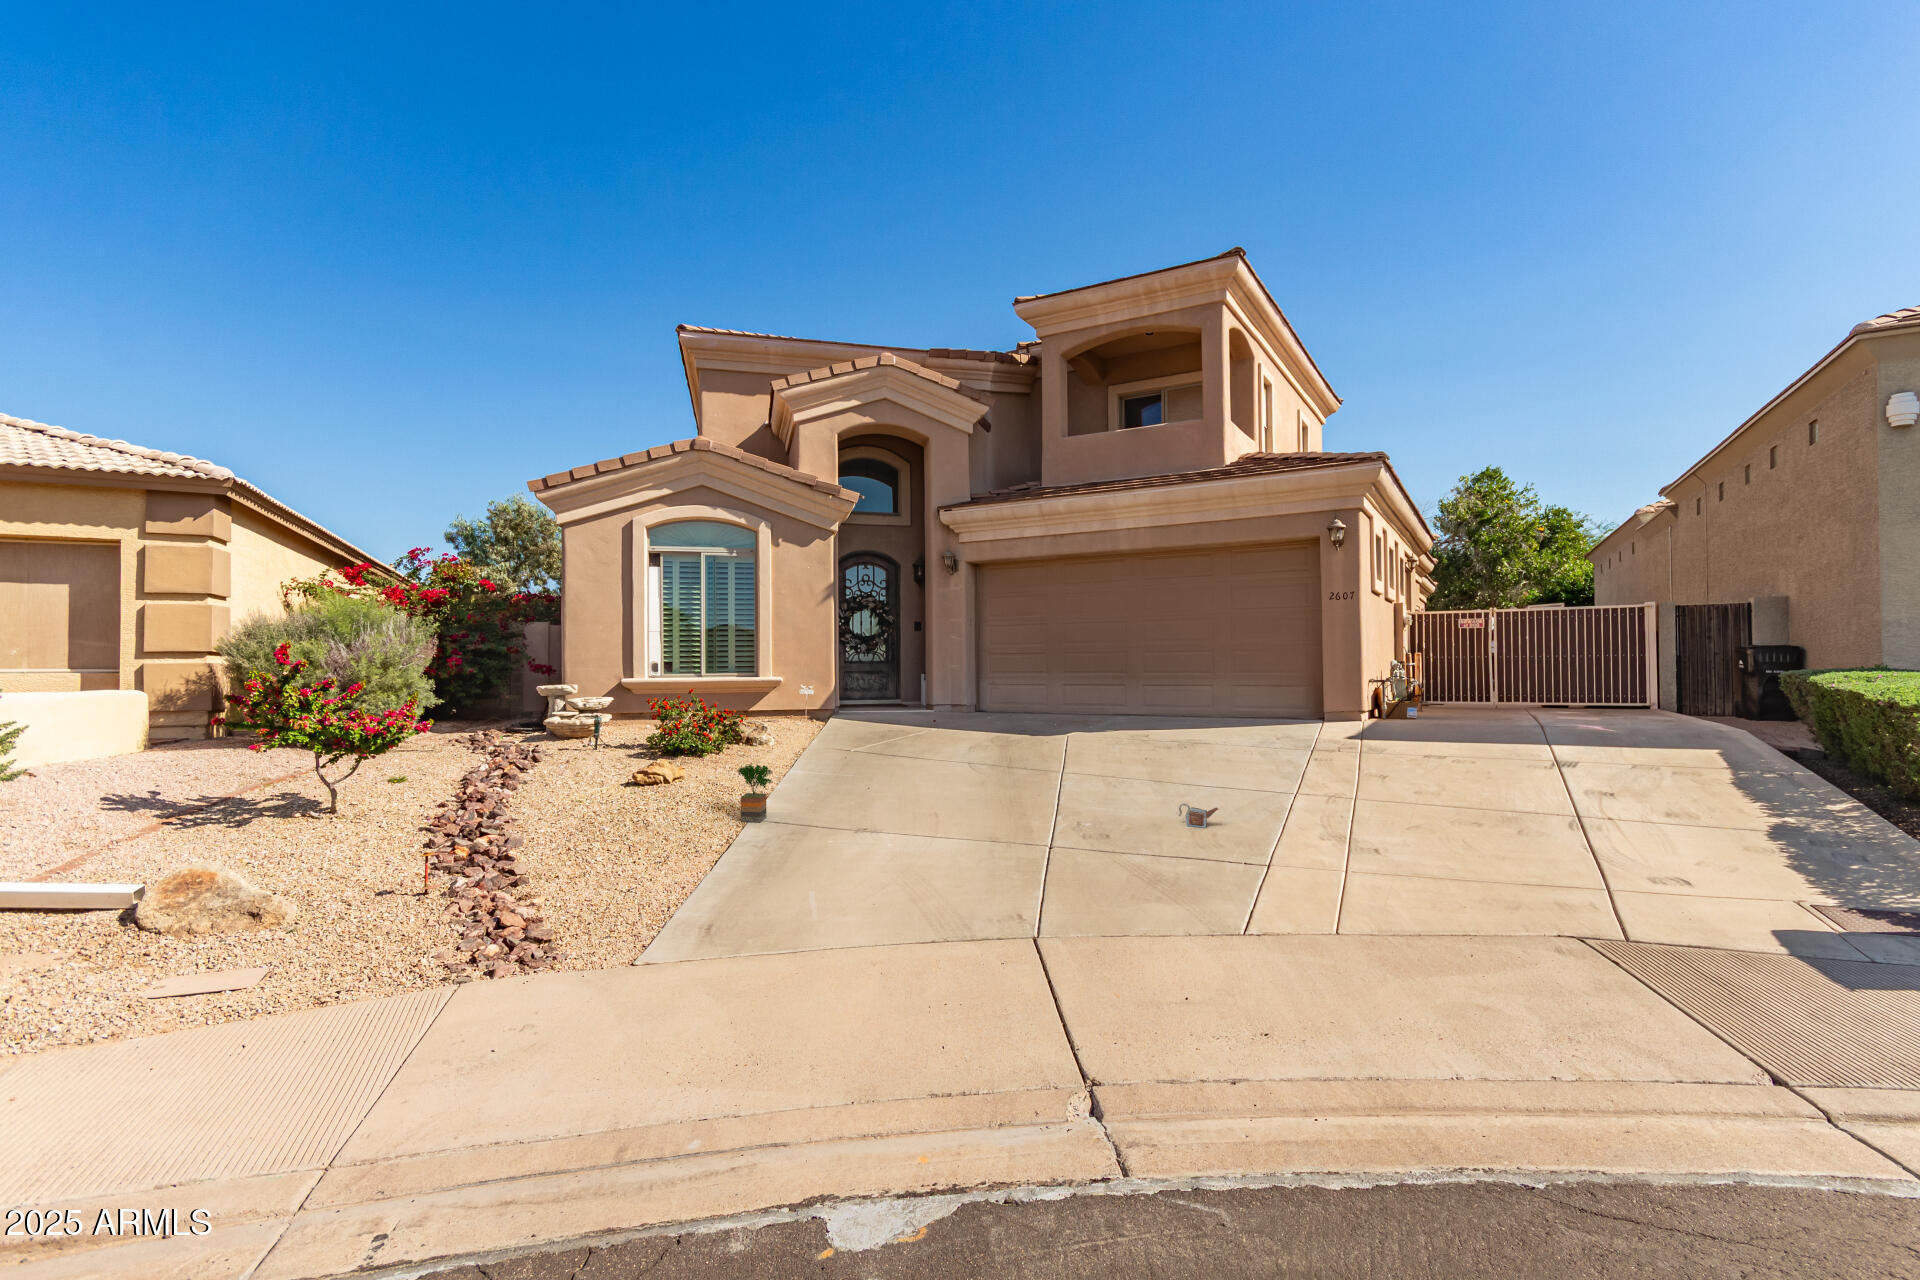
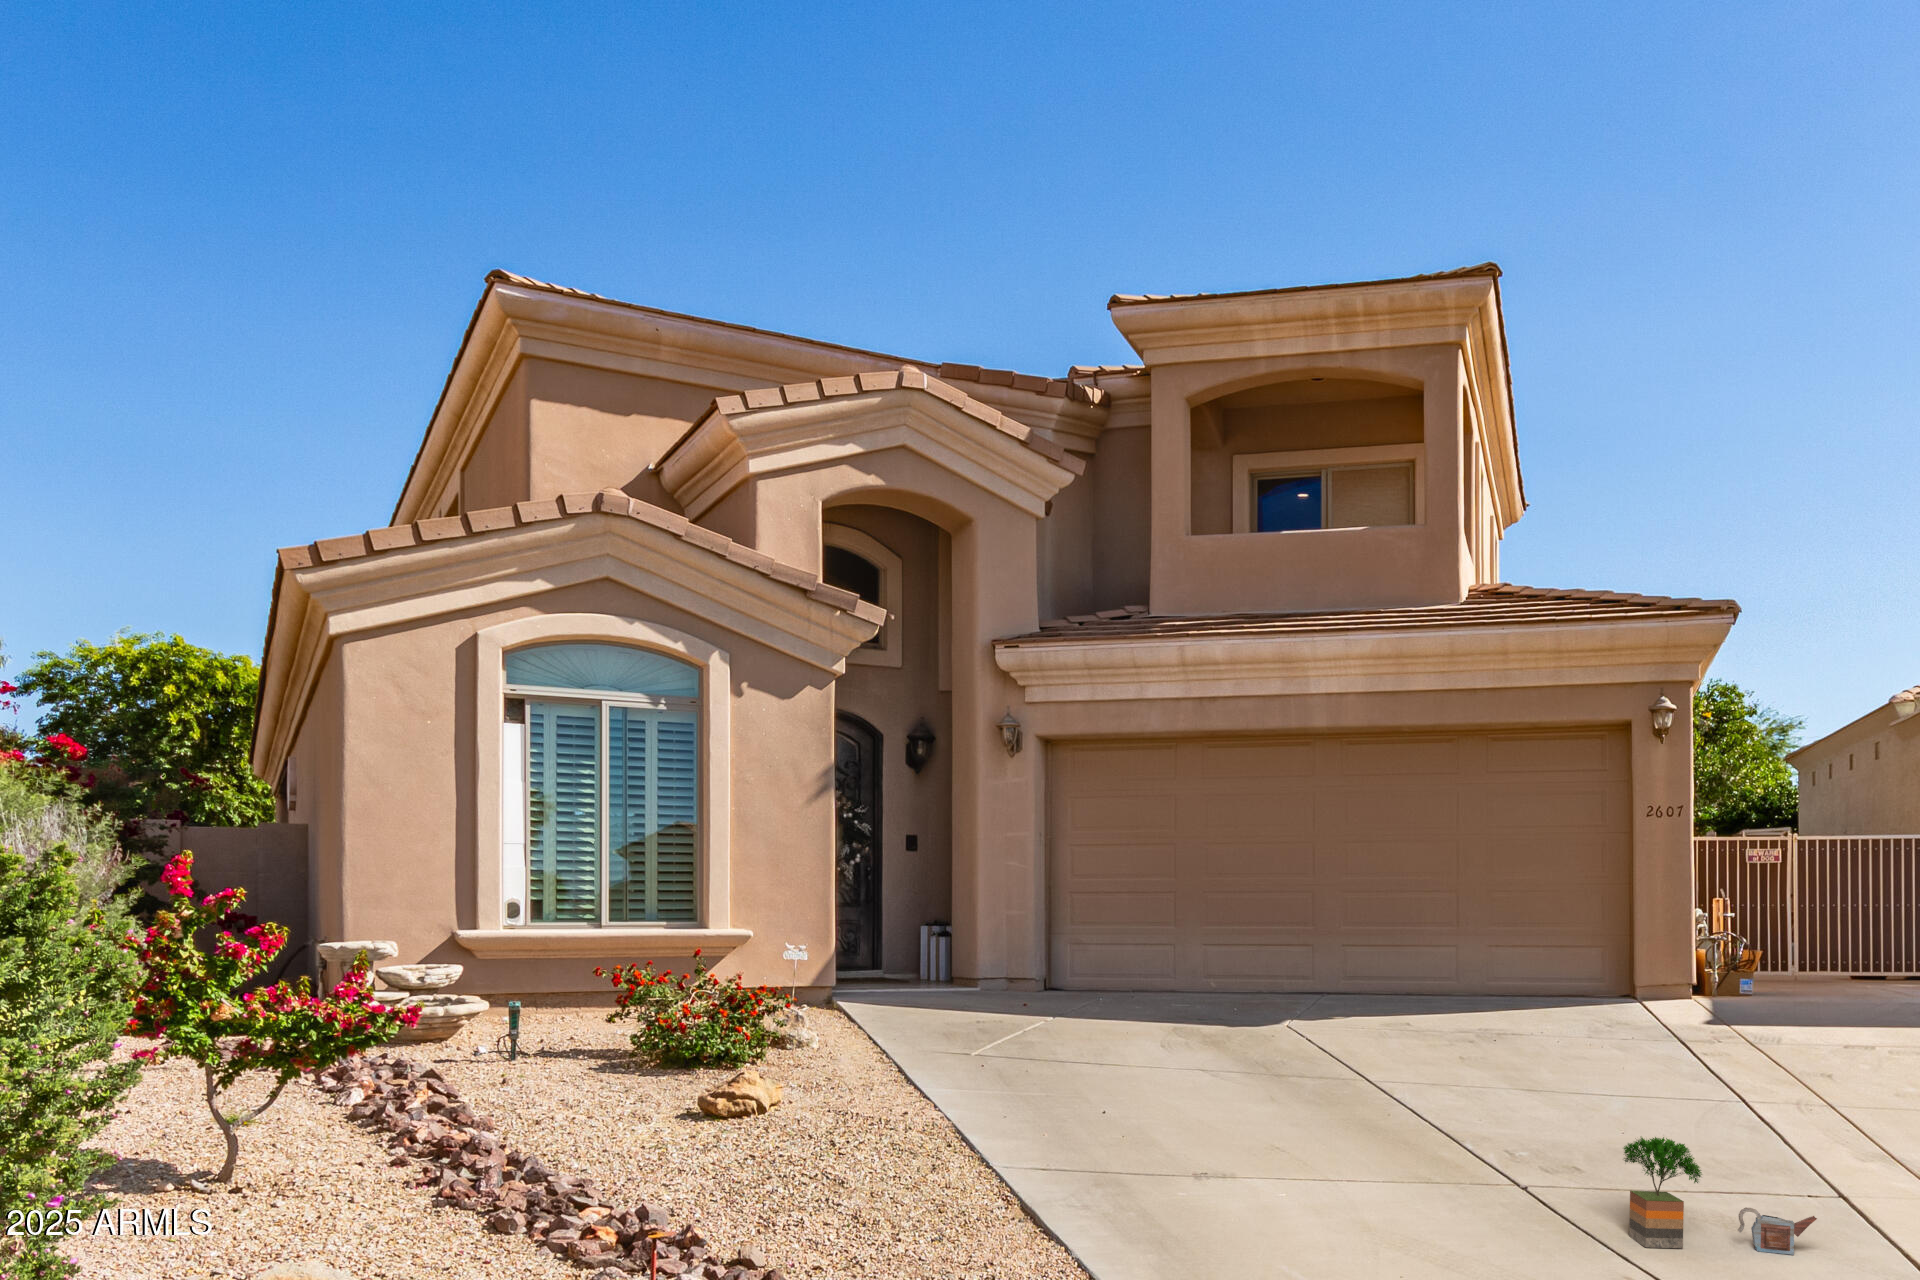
potted tree: present [738,765,772,822] -> present [1624,1137,1702,1248]

